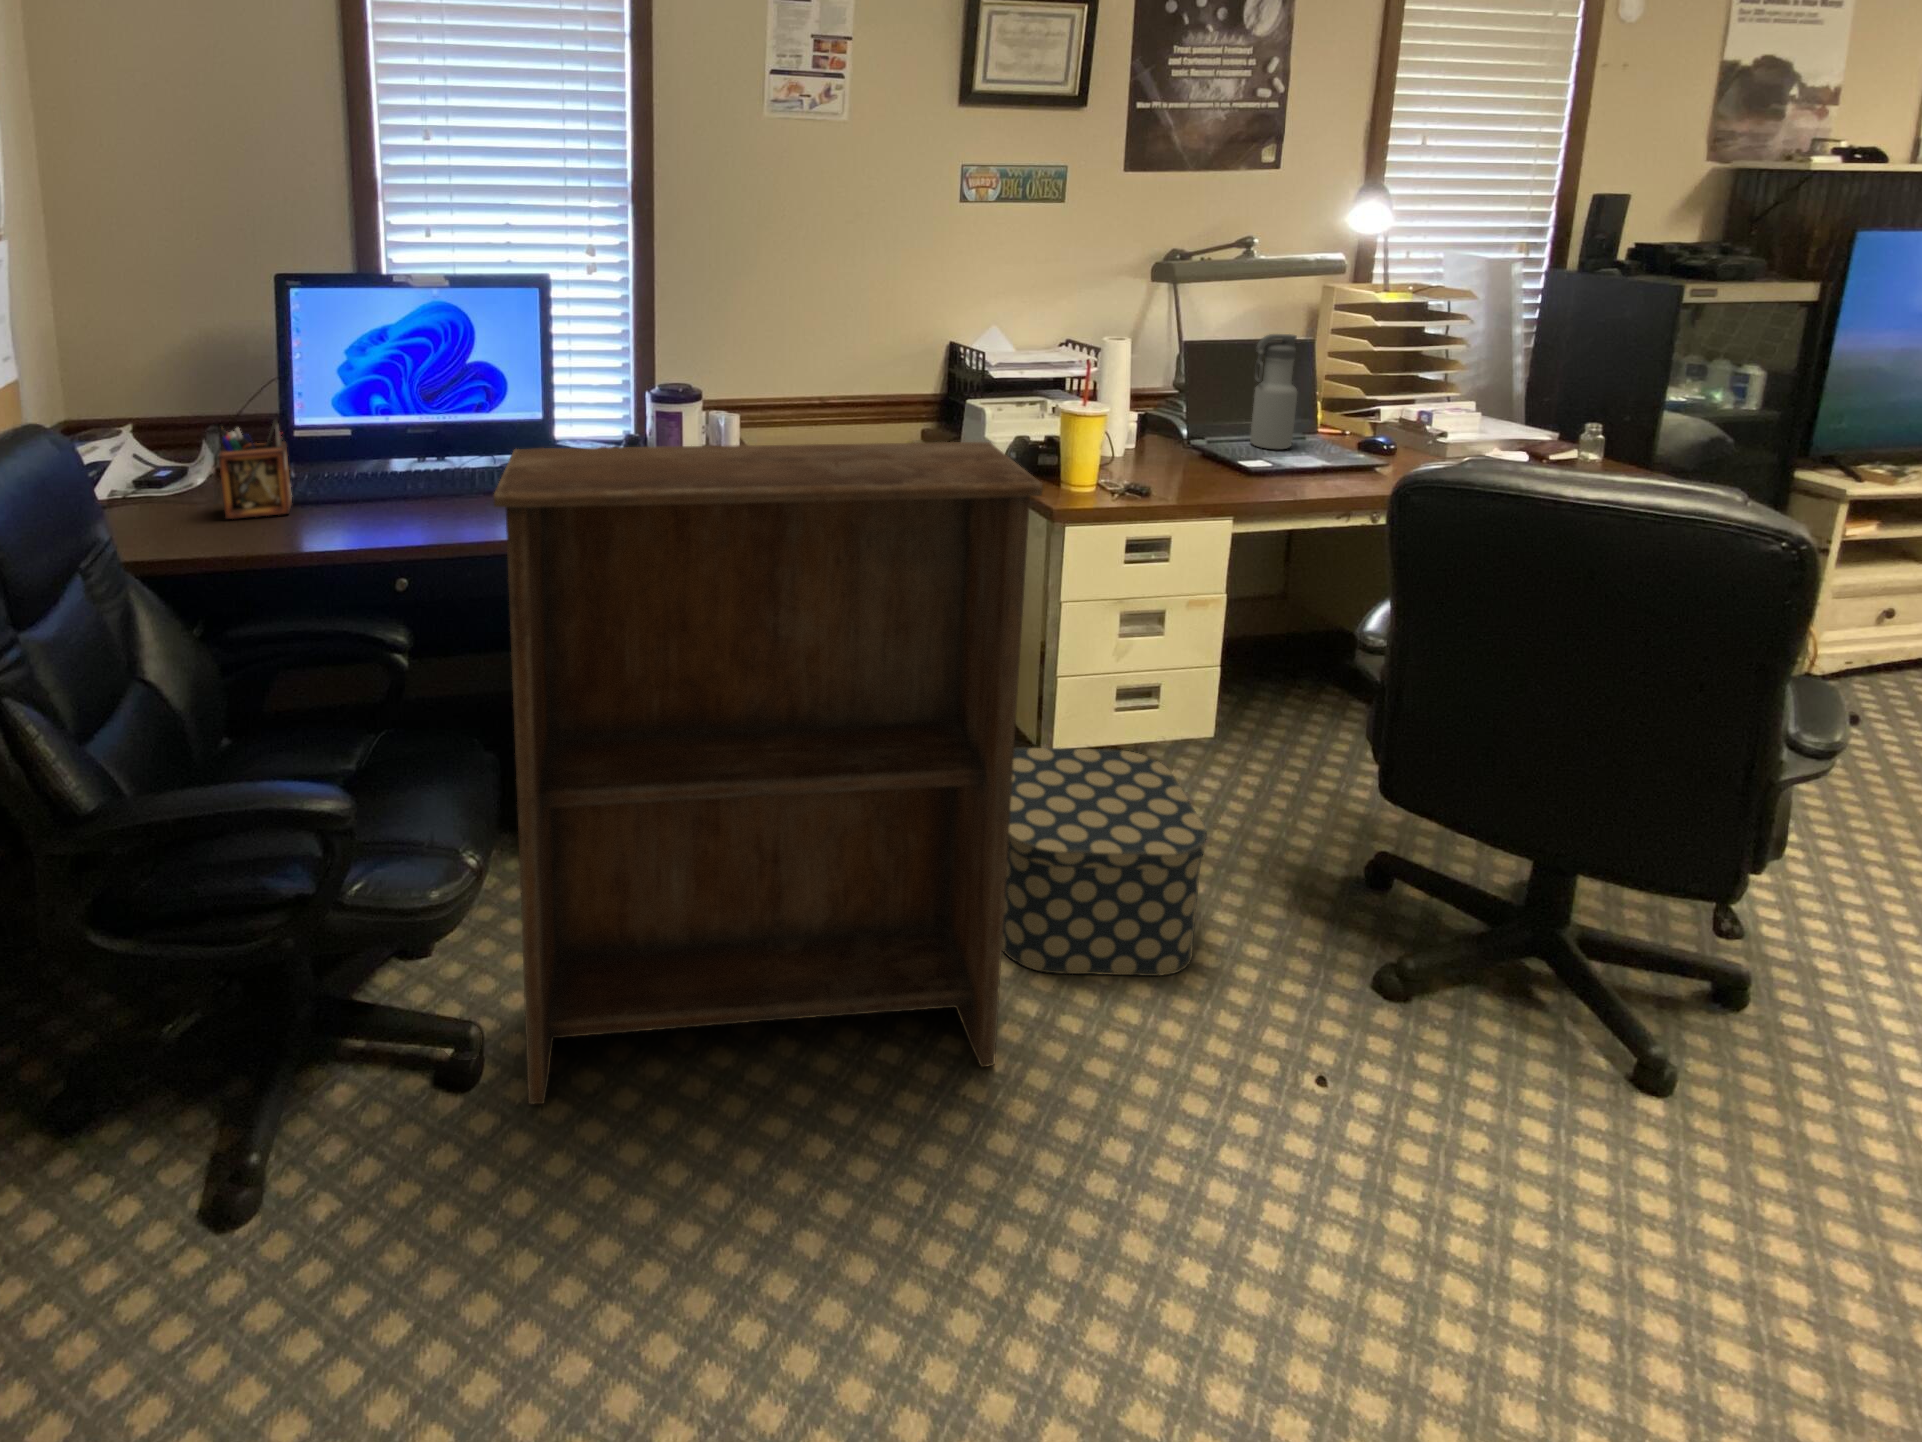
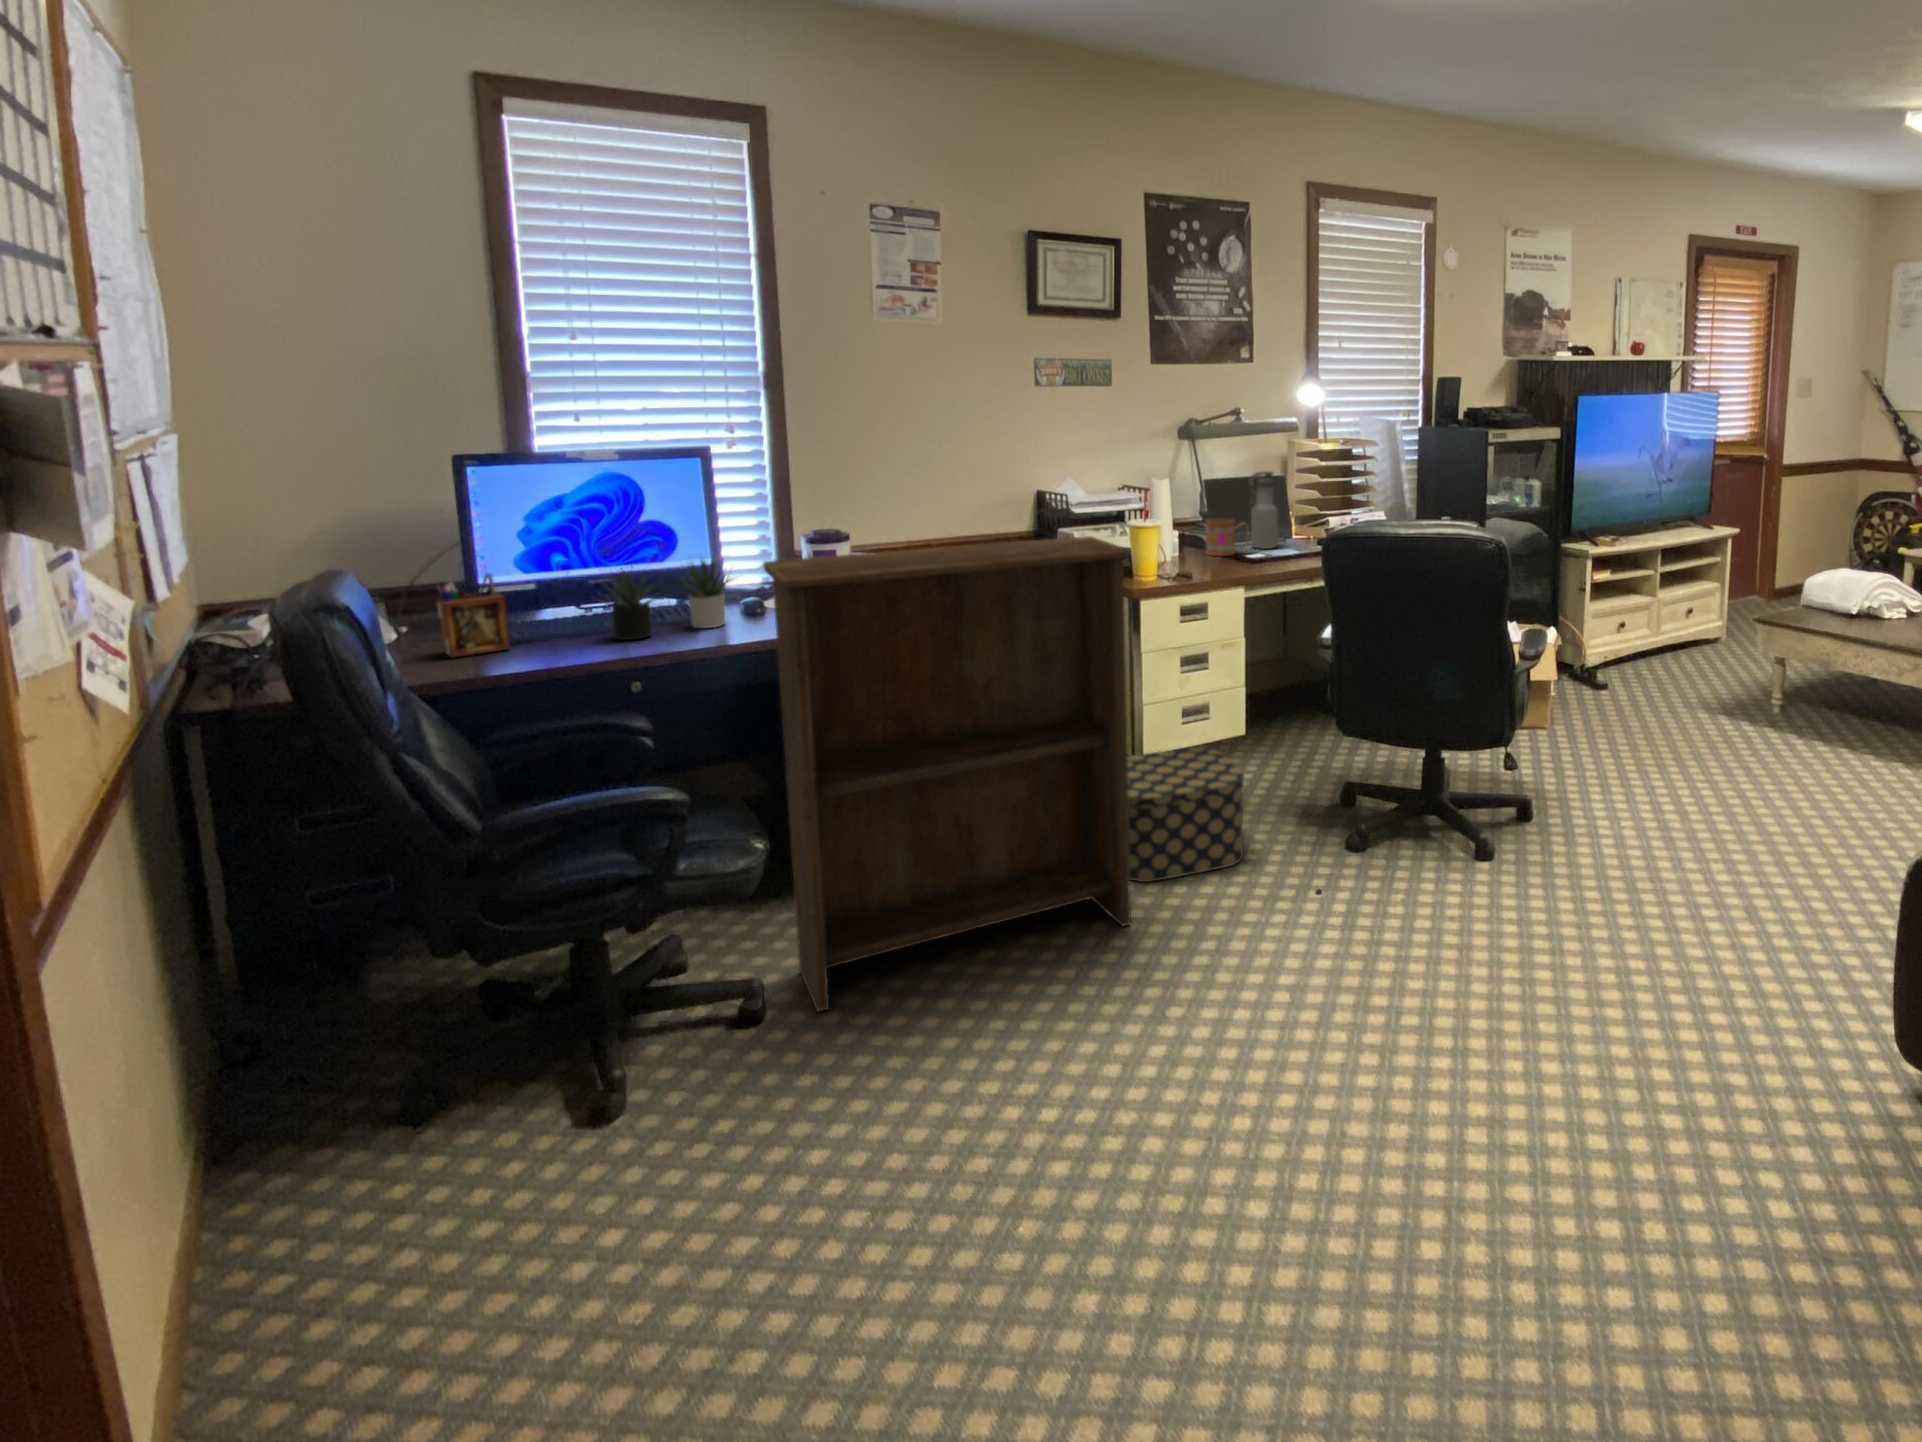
mug: none [1178,400,1250,457] -> present [1205,519,1249,556]
succulent plant: none [368,412,551,517] -> present [598,560,730,640]

